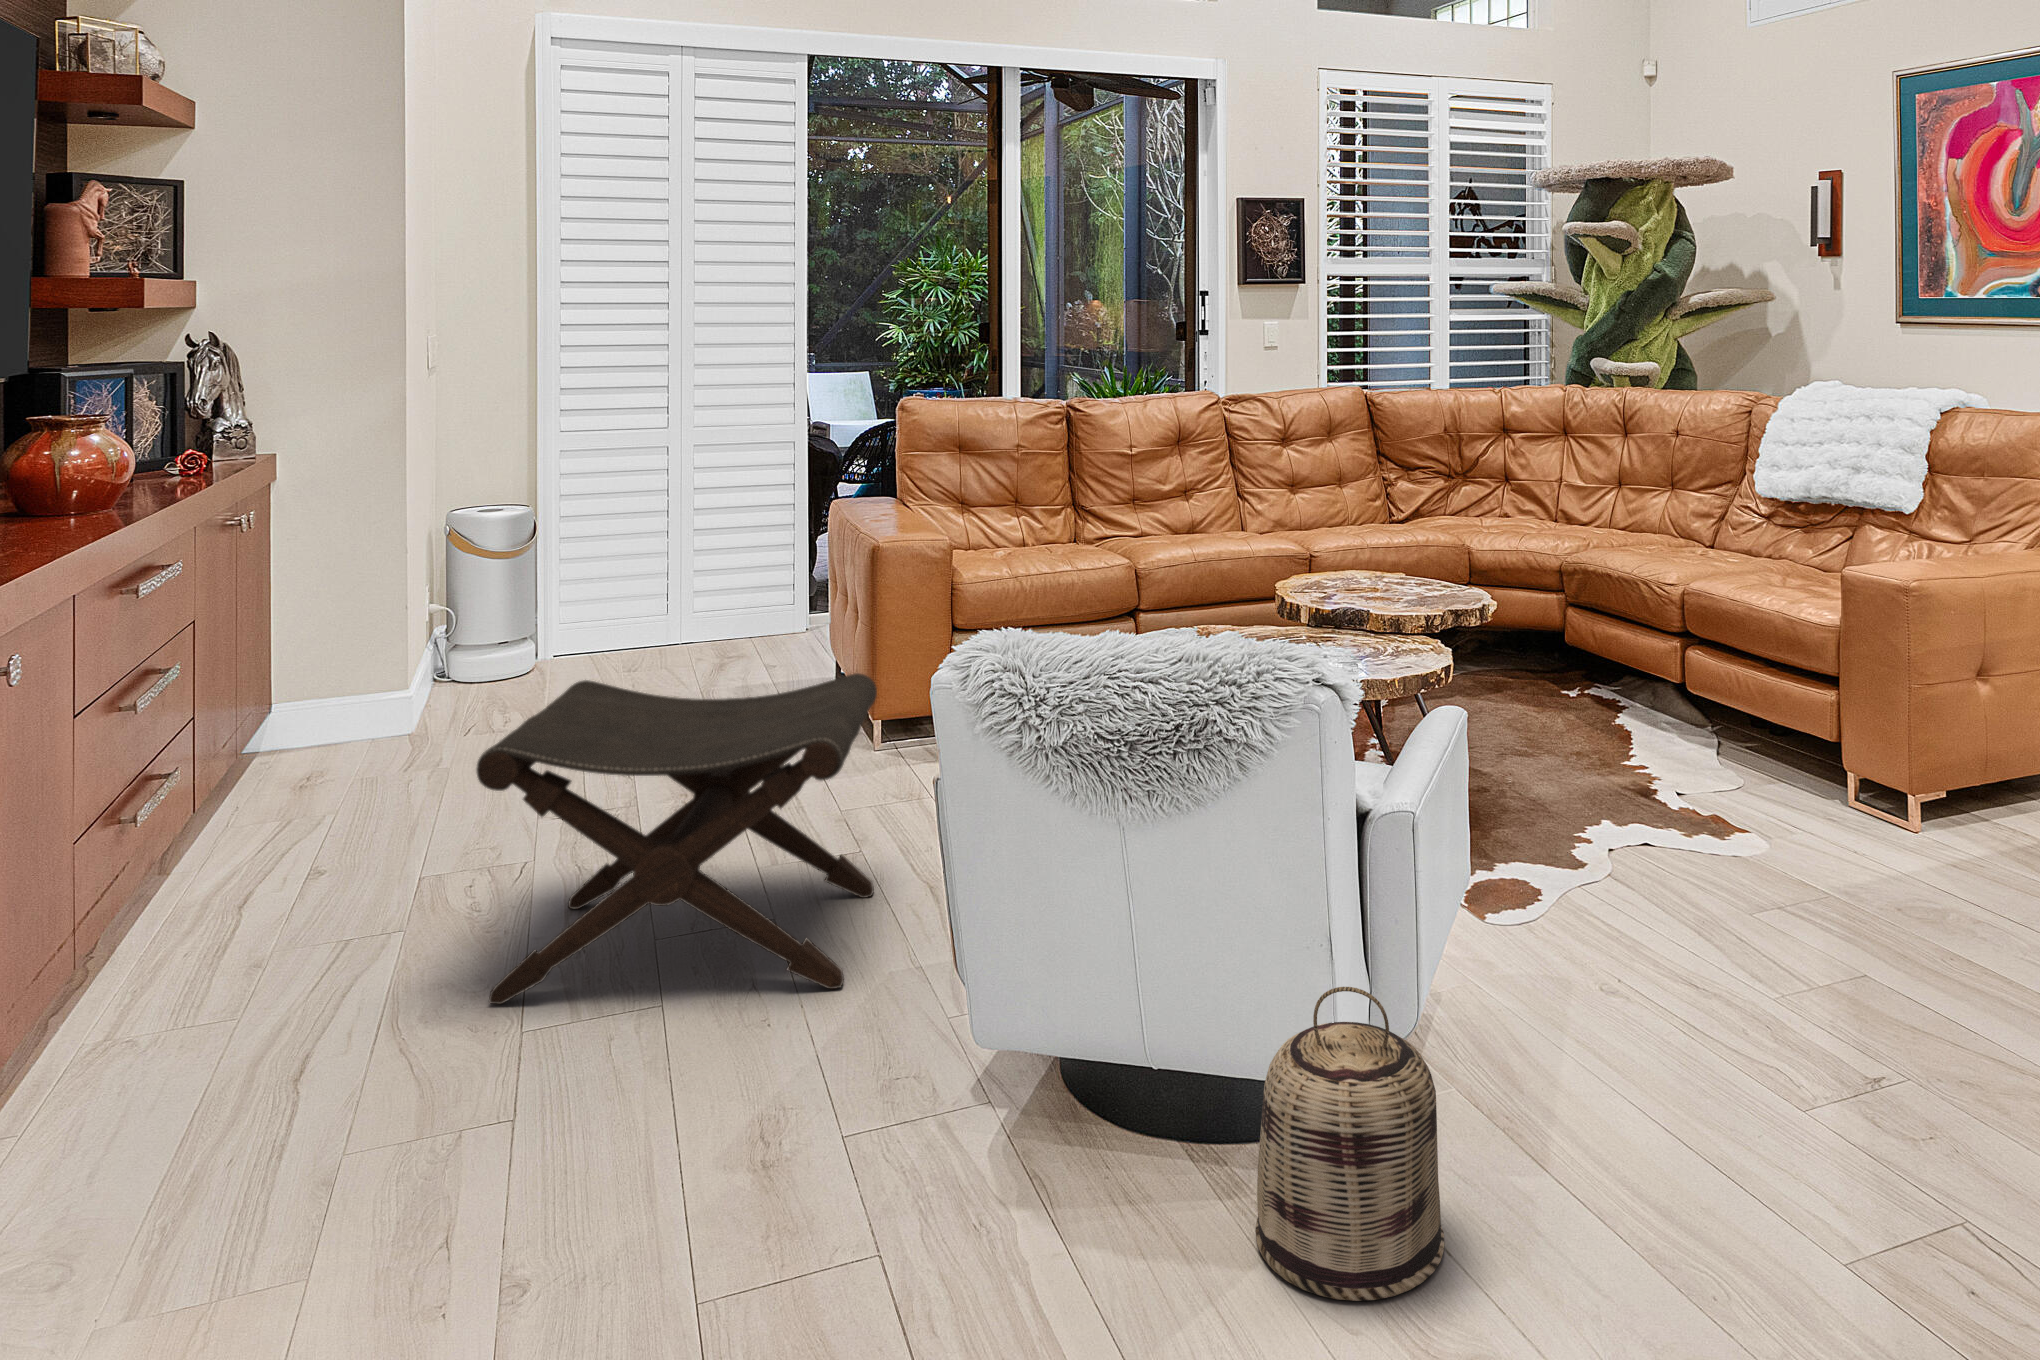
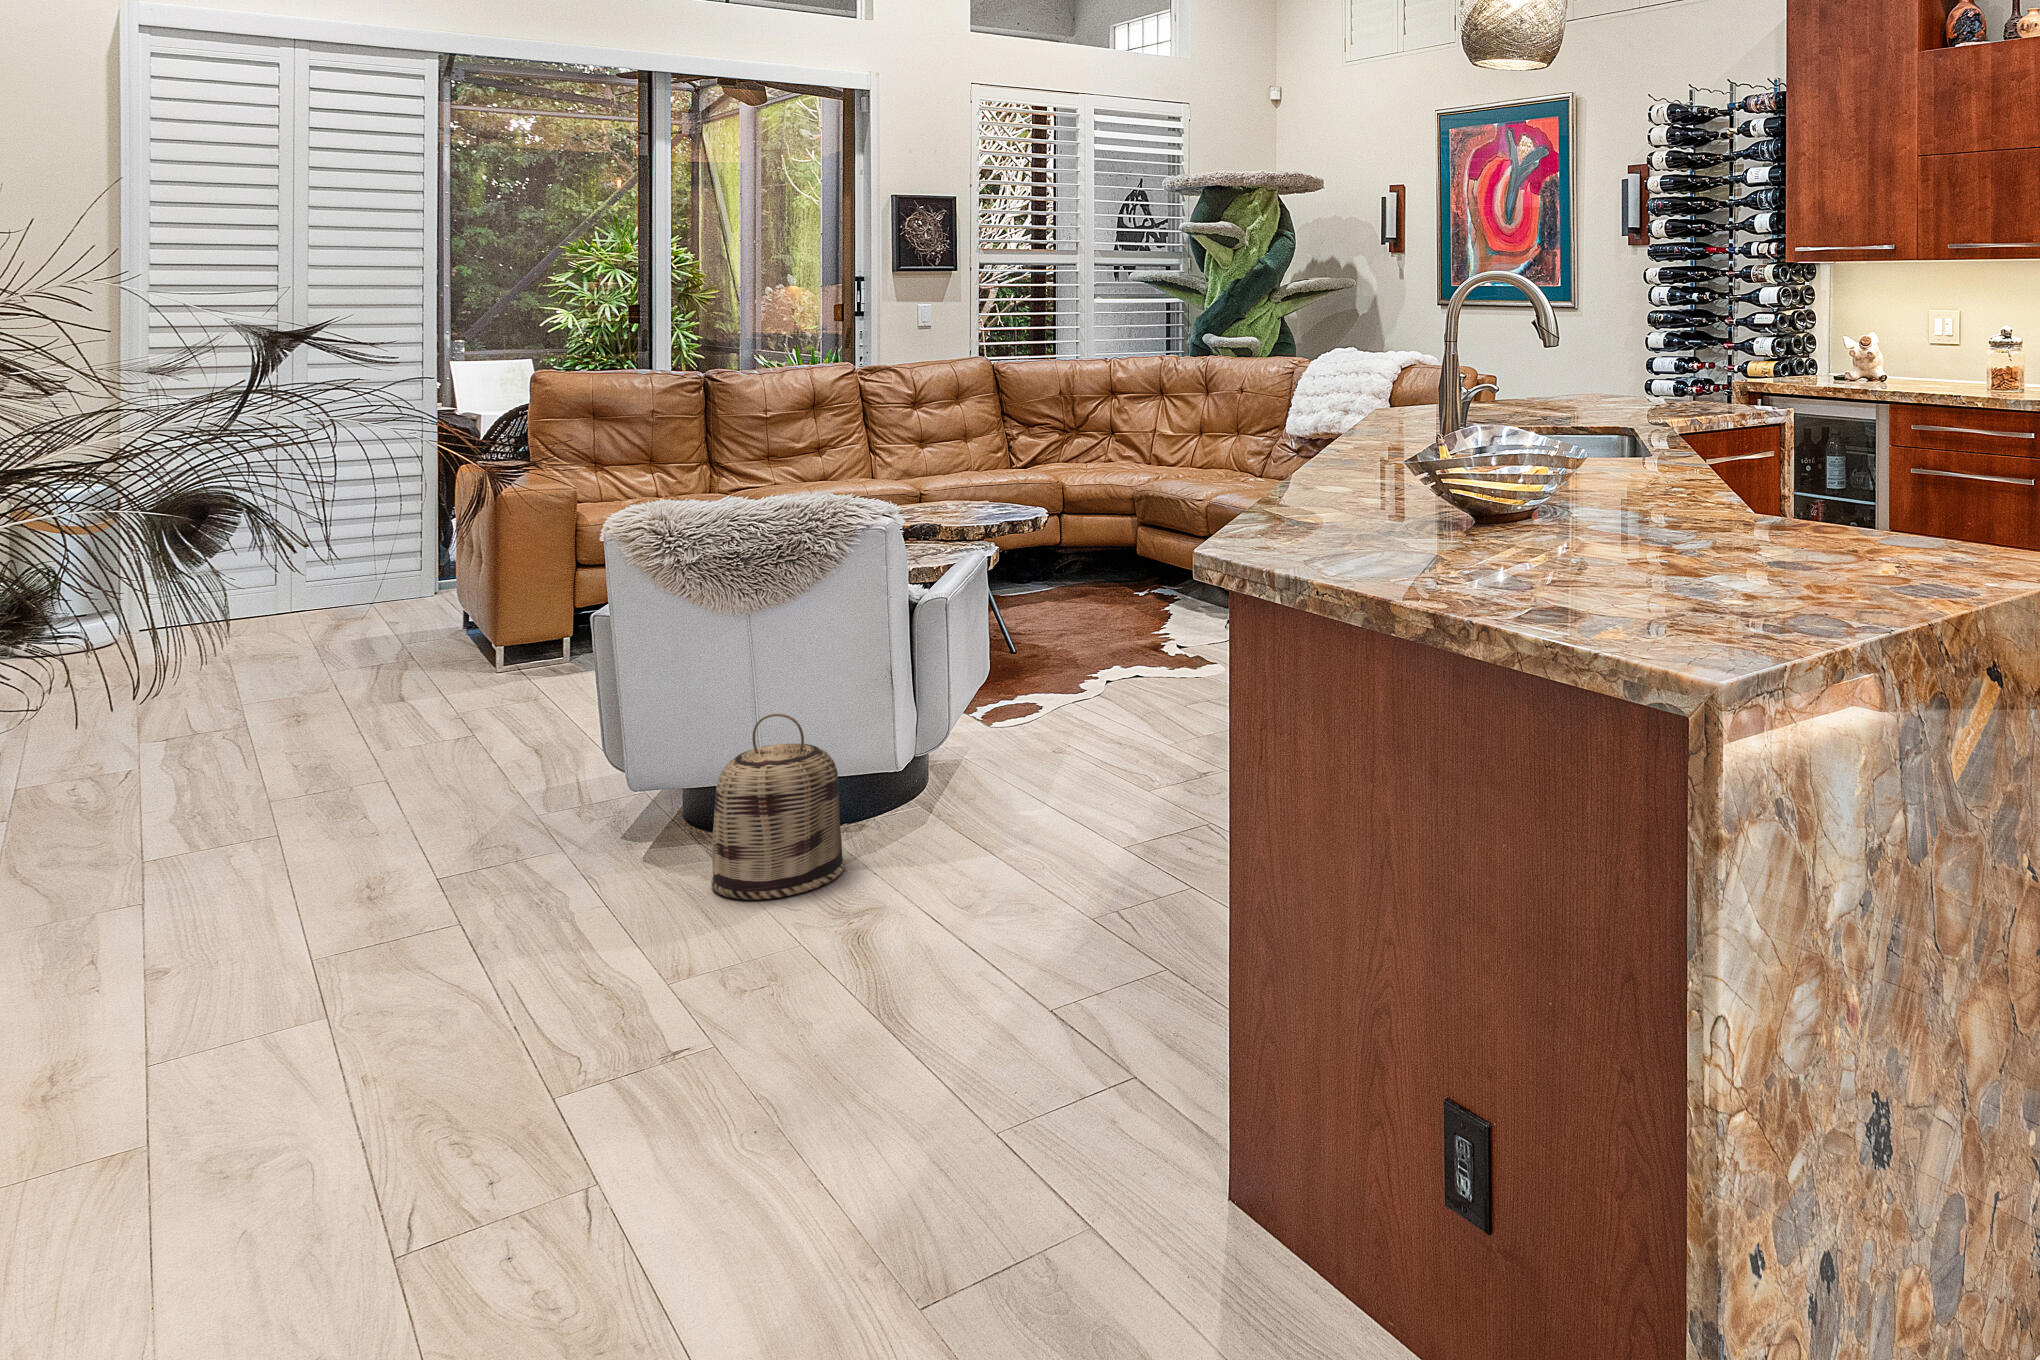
footstool: present [477,673,877,1004] -> none [73,576,469,840]

